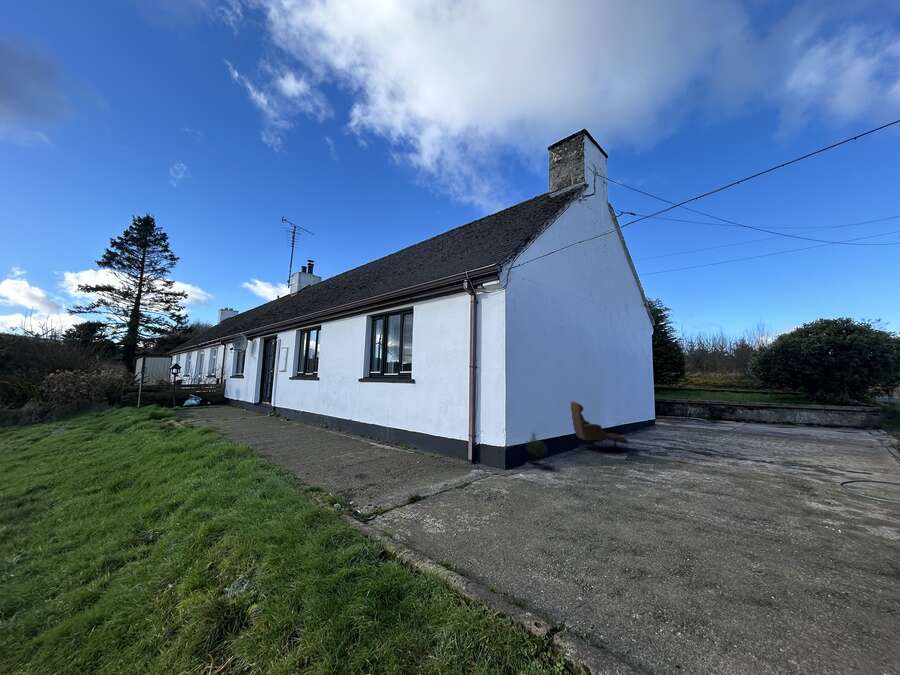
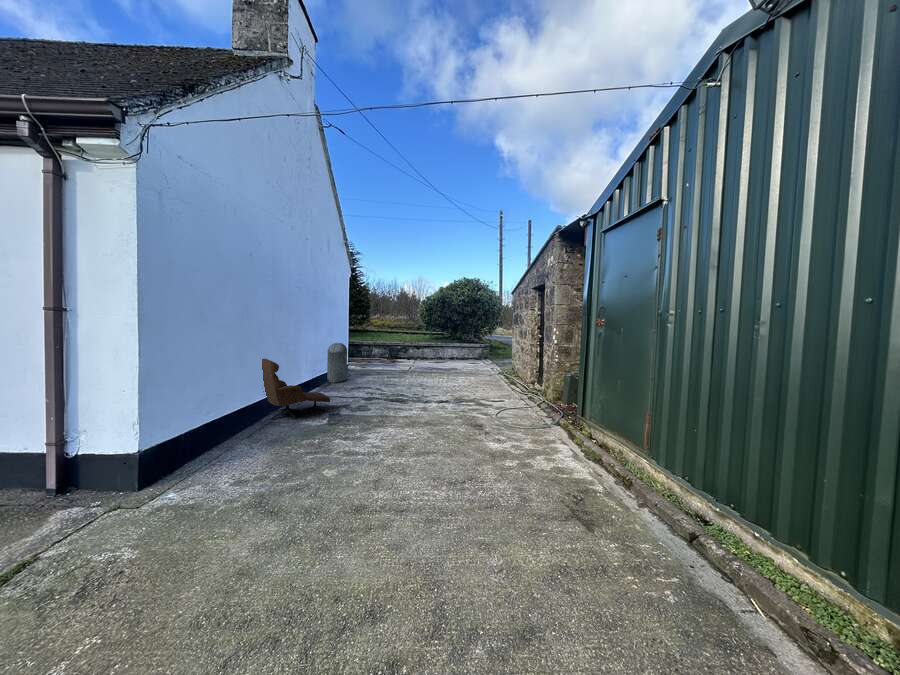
trash can: none [629,396,650,434] -> present [327,343,347,384]
potted tree: present [527,433,547,468] -> none [180,413,225,472]

